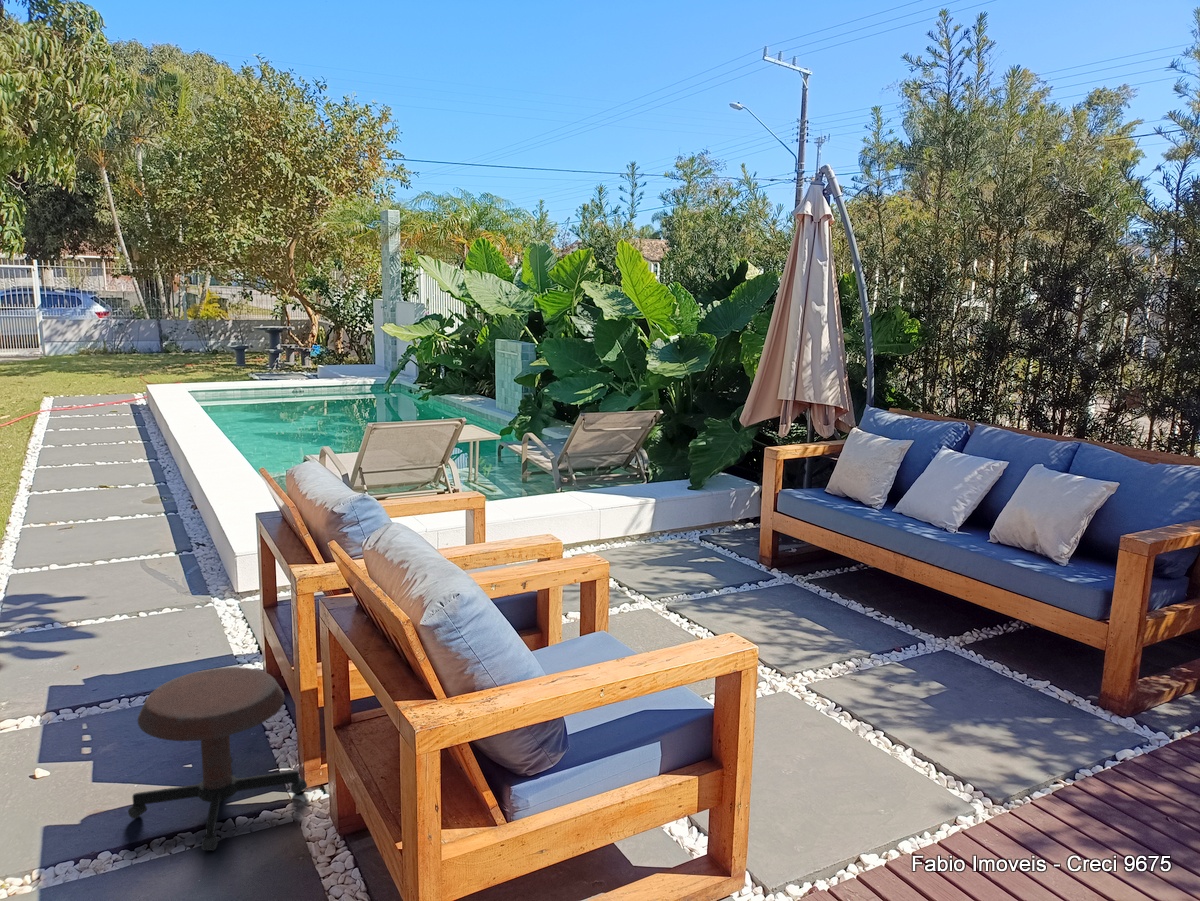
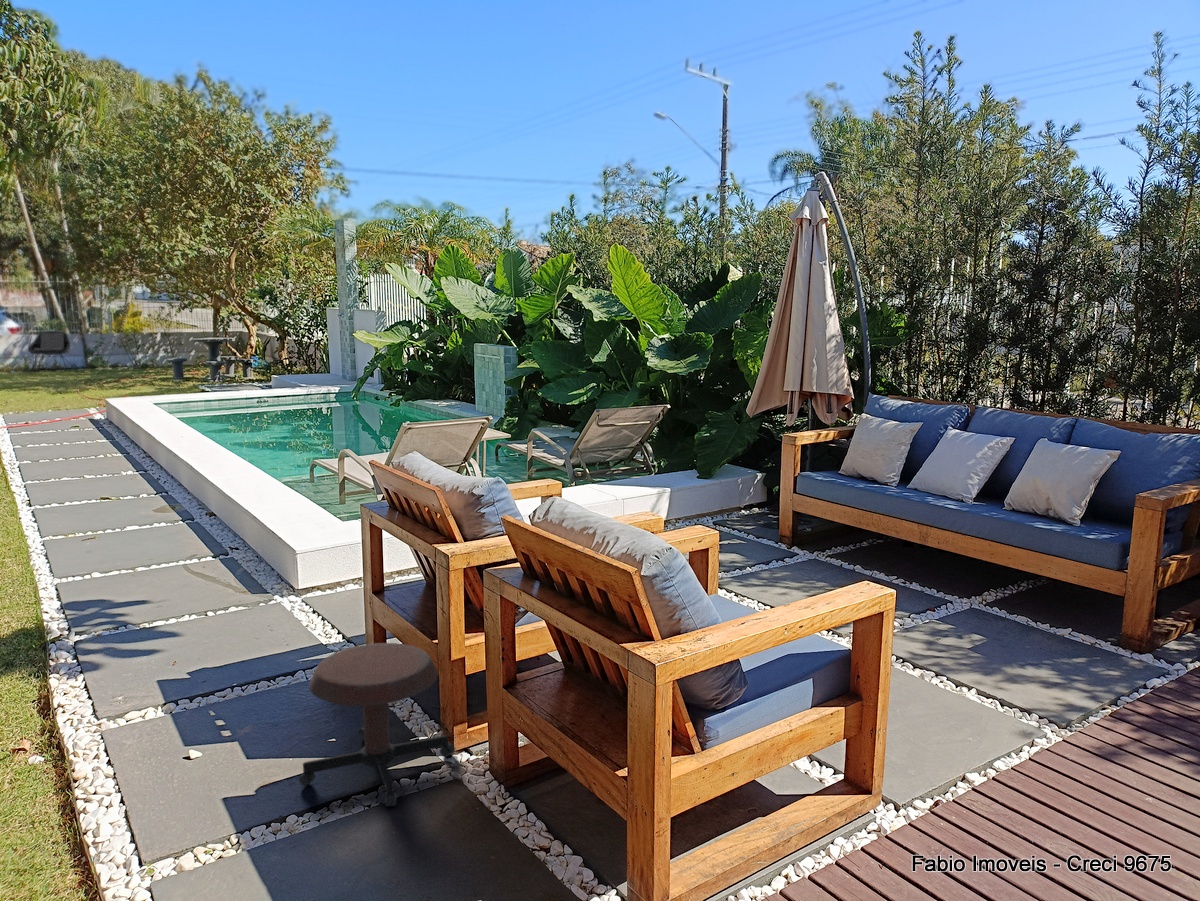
lounge chair: none [108,317,149,354] -> present [28,331,72,371]

